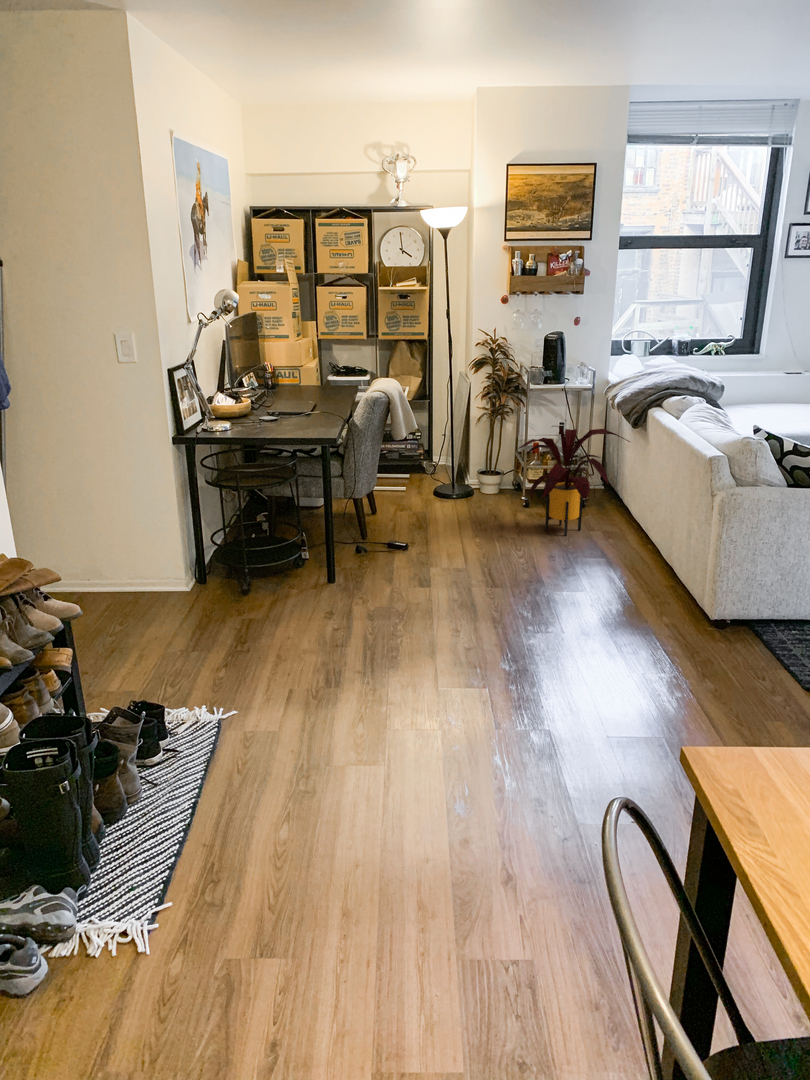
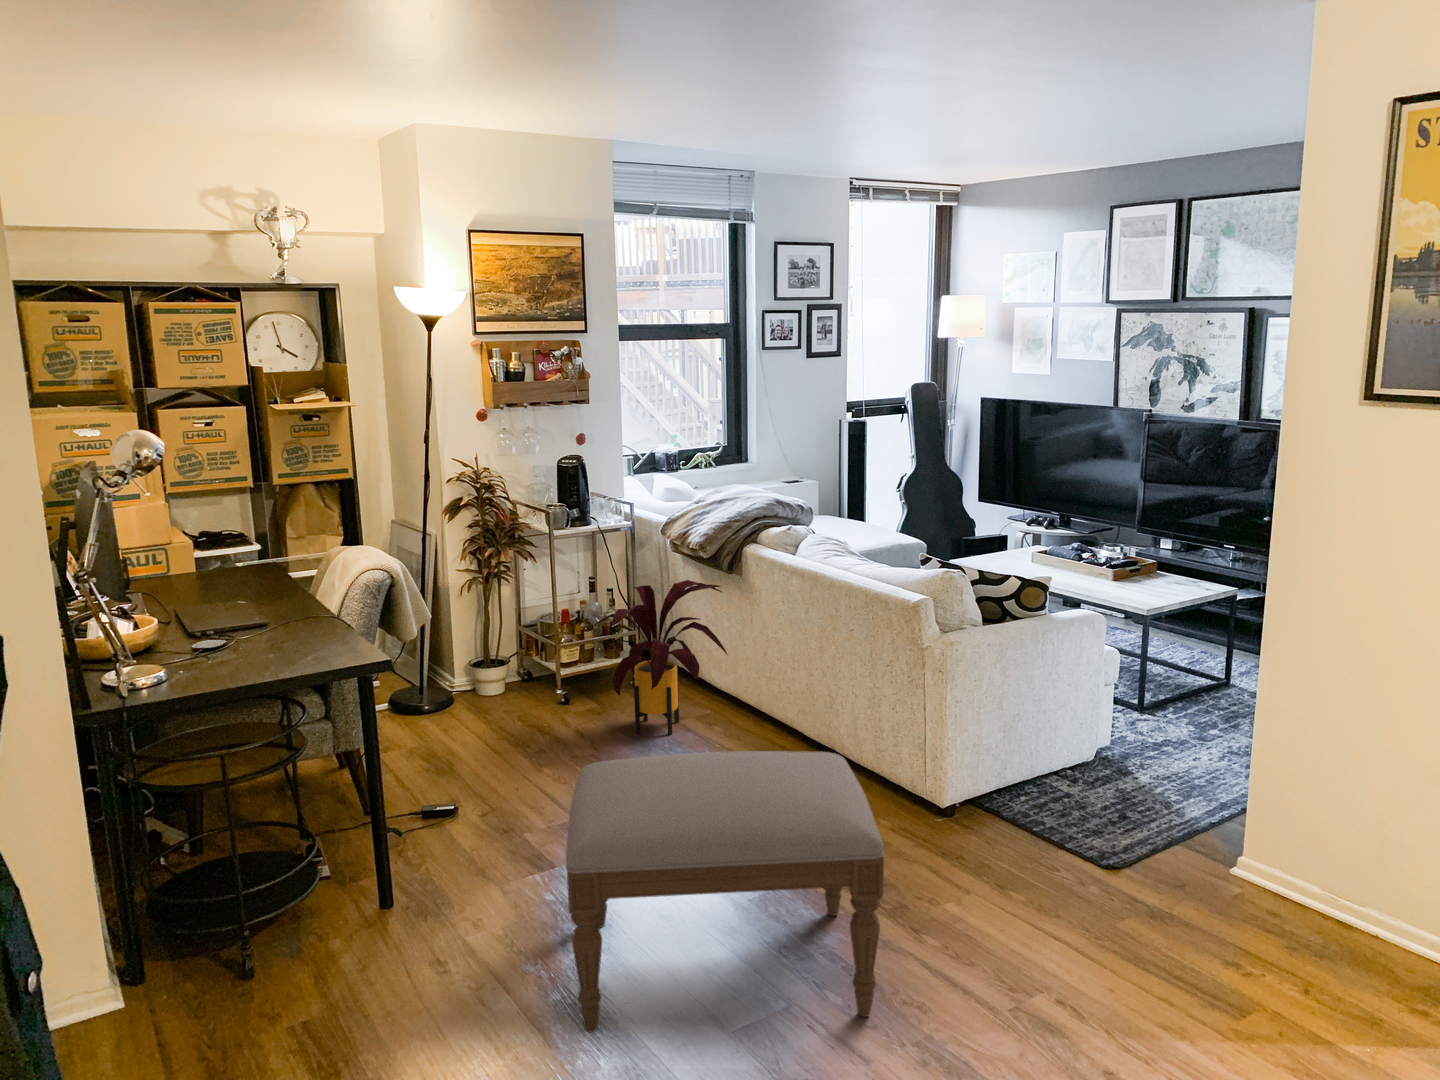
ottoman: none [322,511,549,697] -> present [566,751,884,1032]

